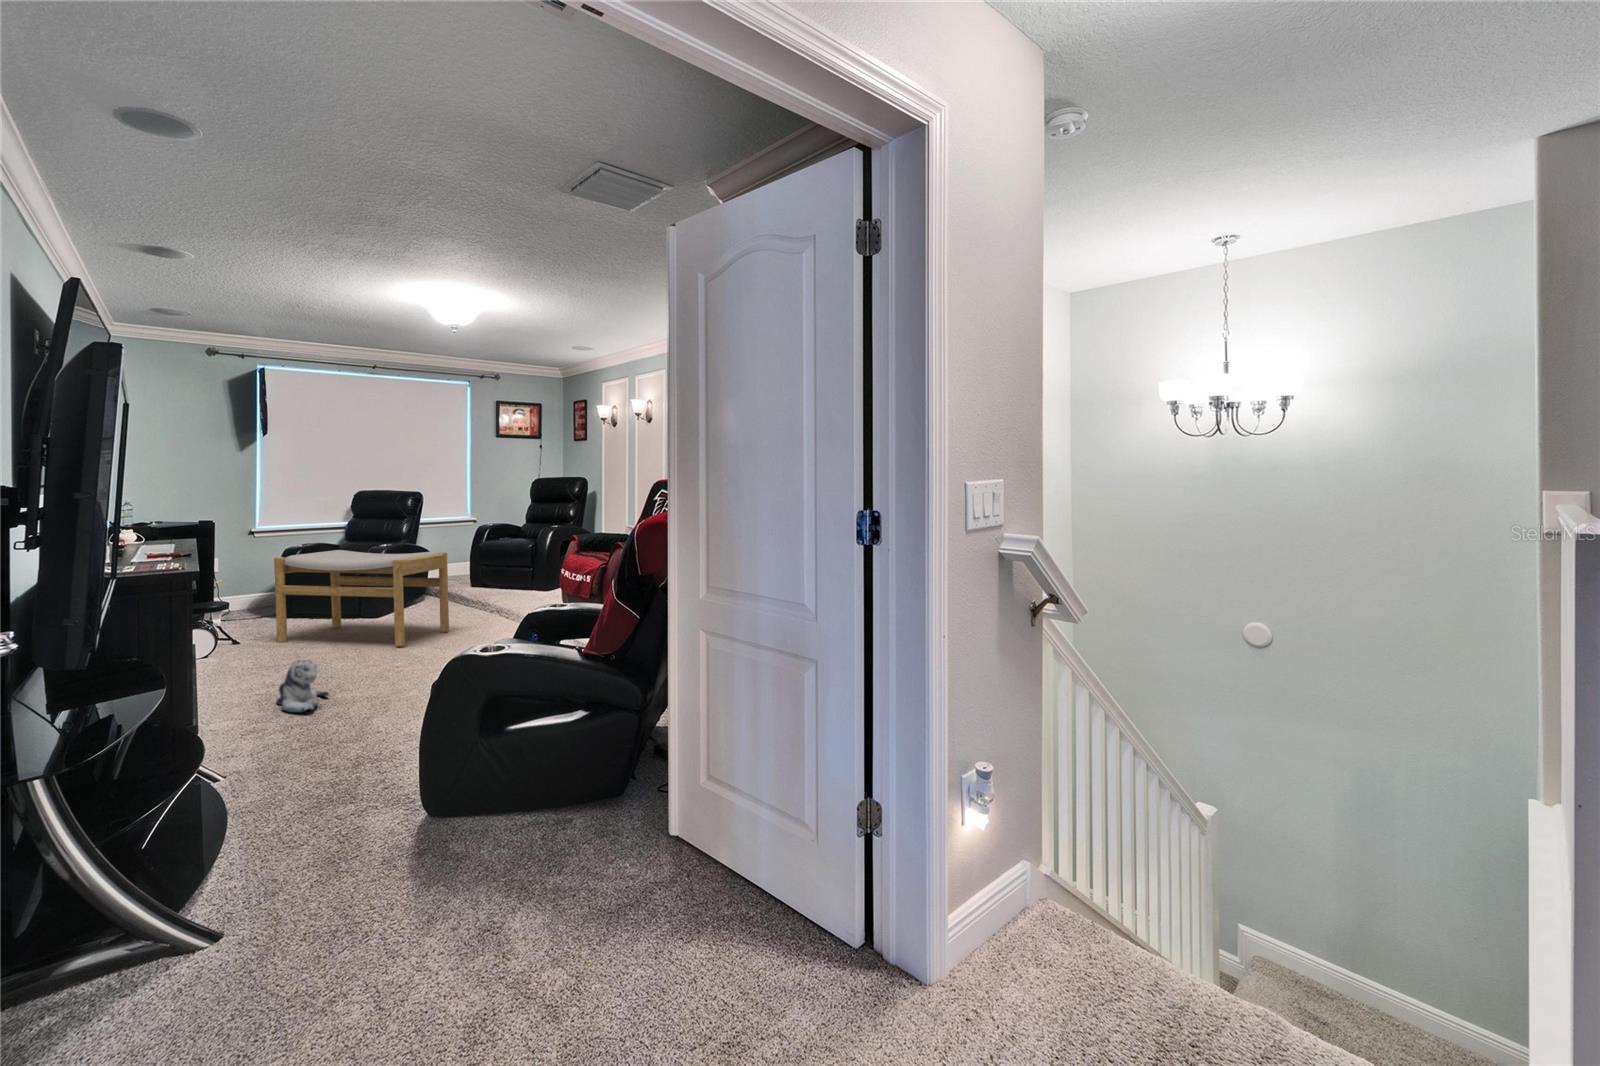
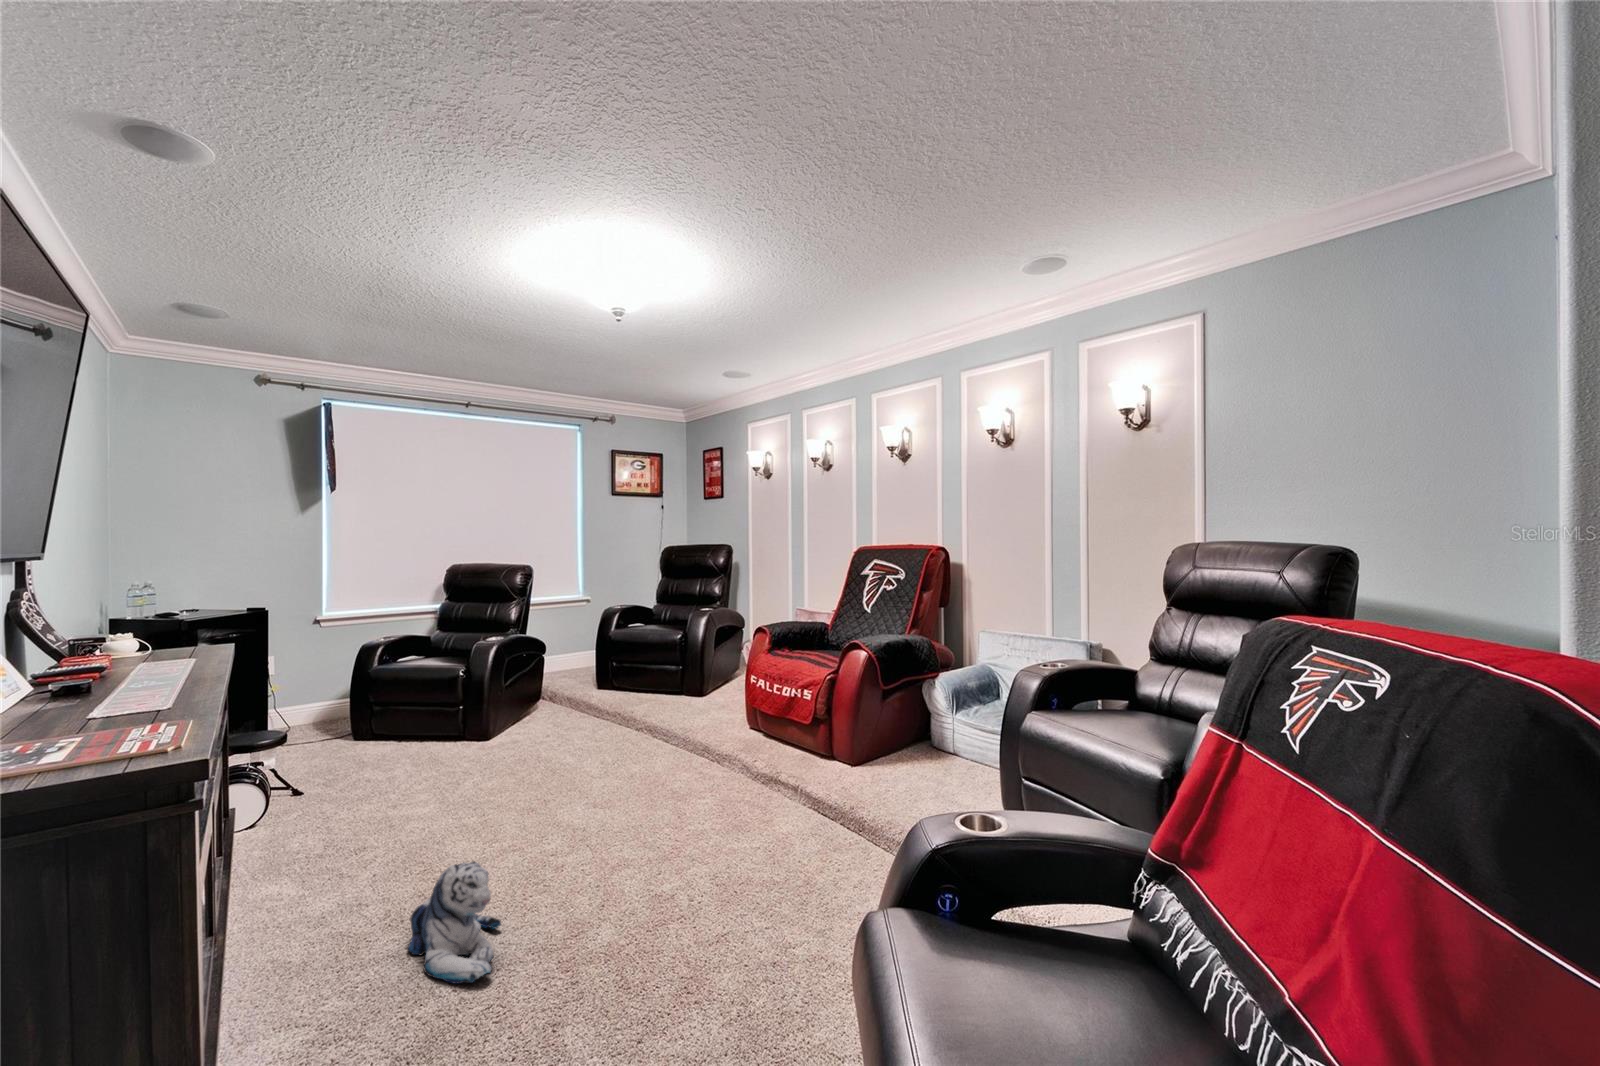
footstool: present [274,550,449,646] -> none [360,644,607,797]

